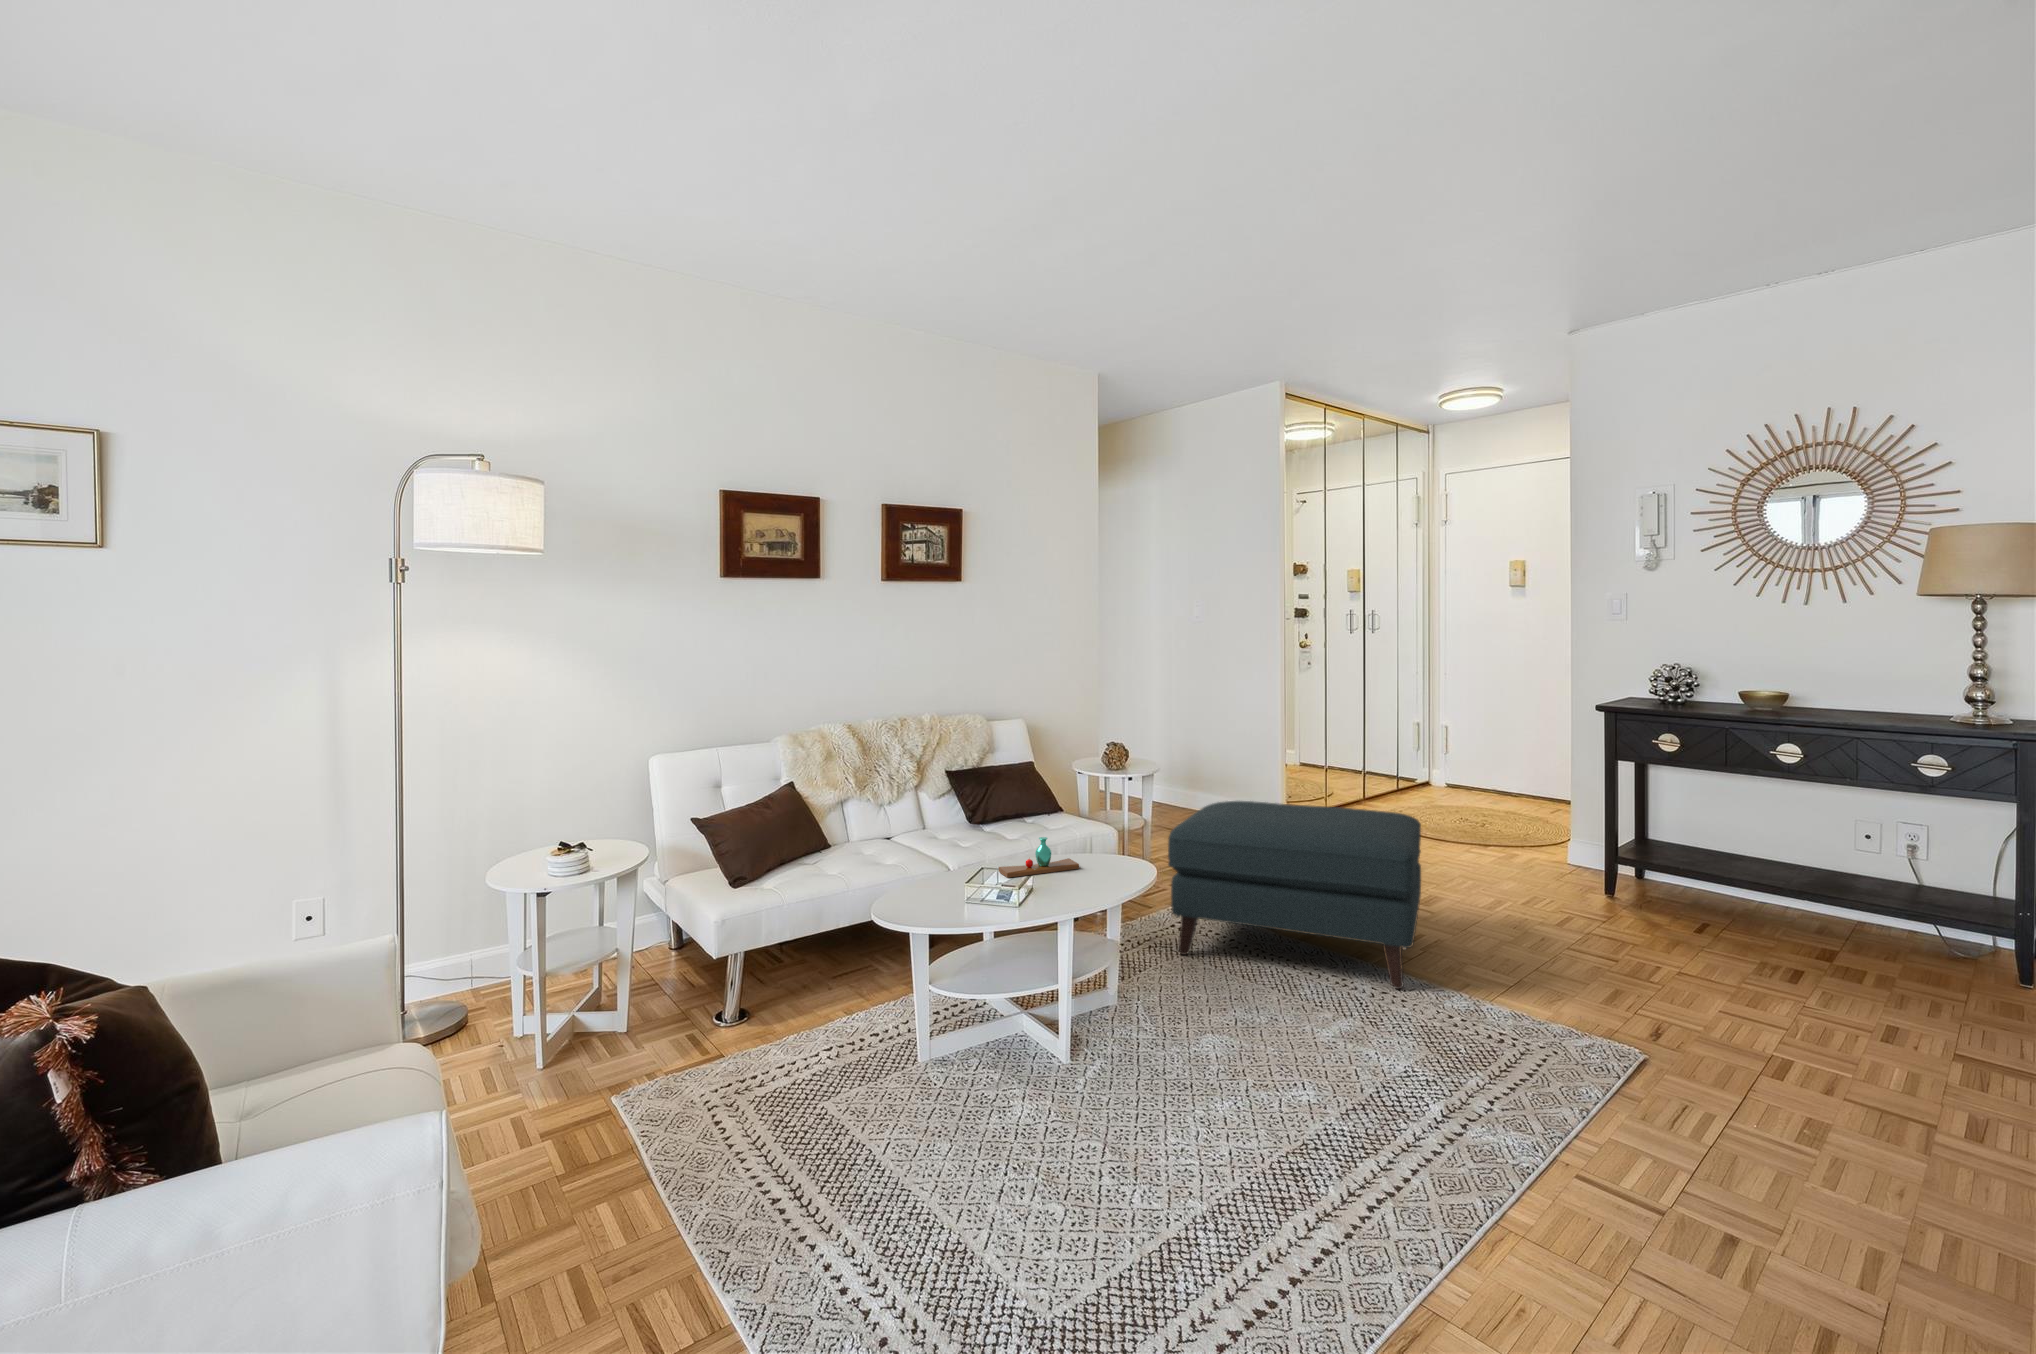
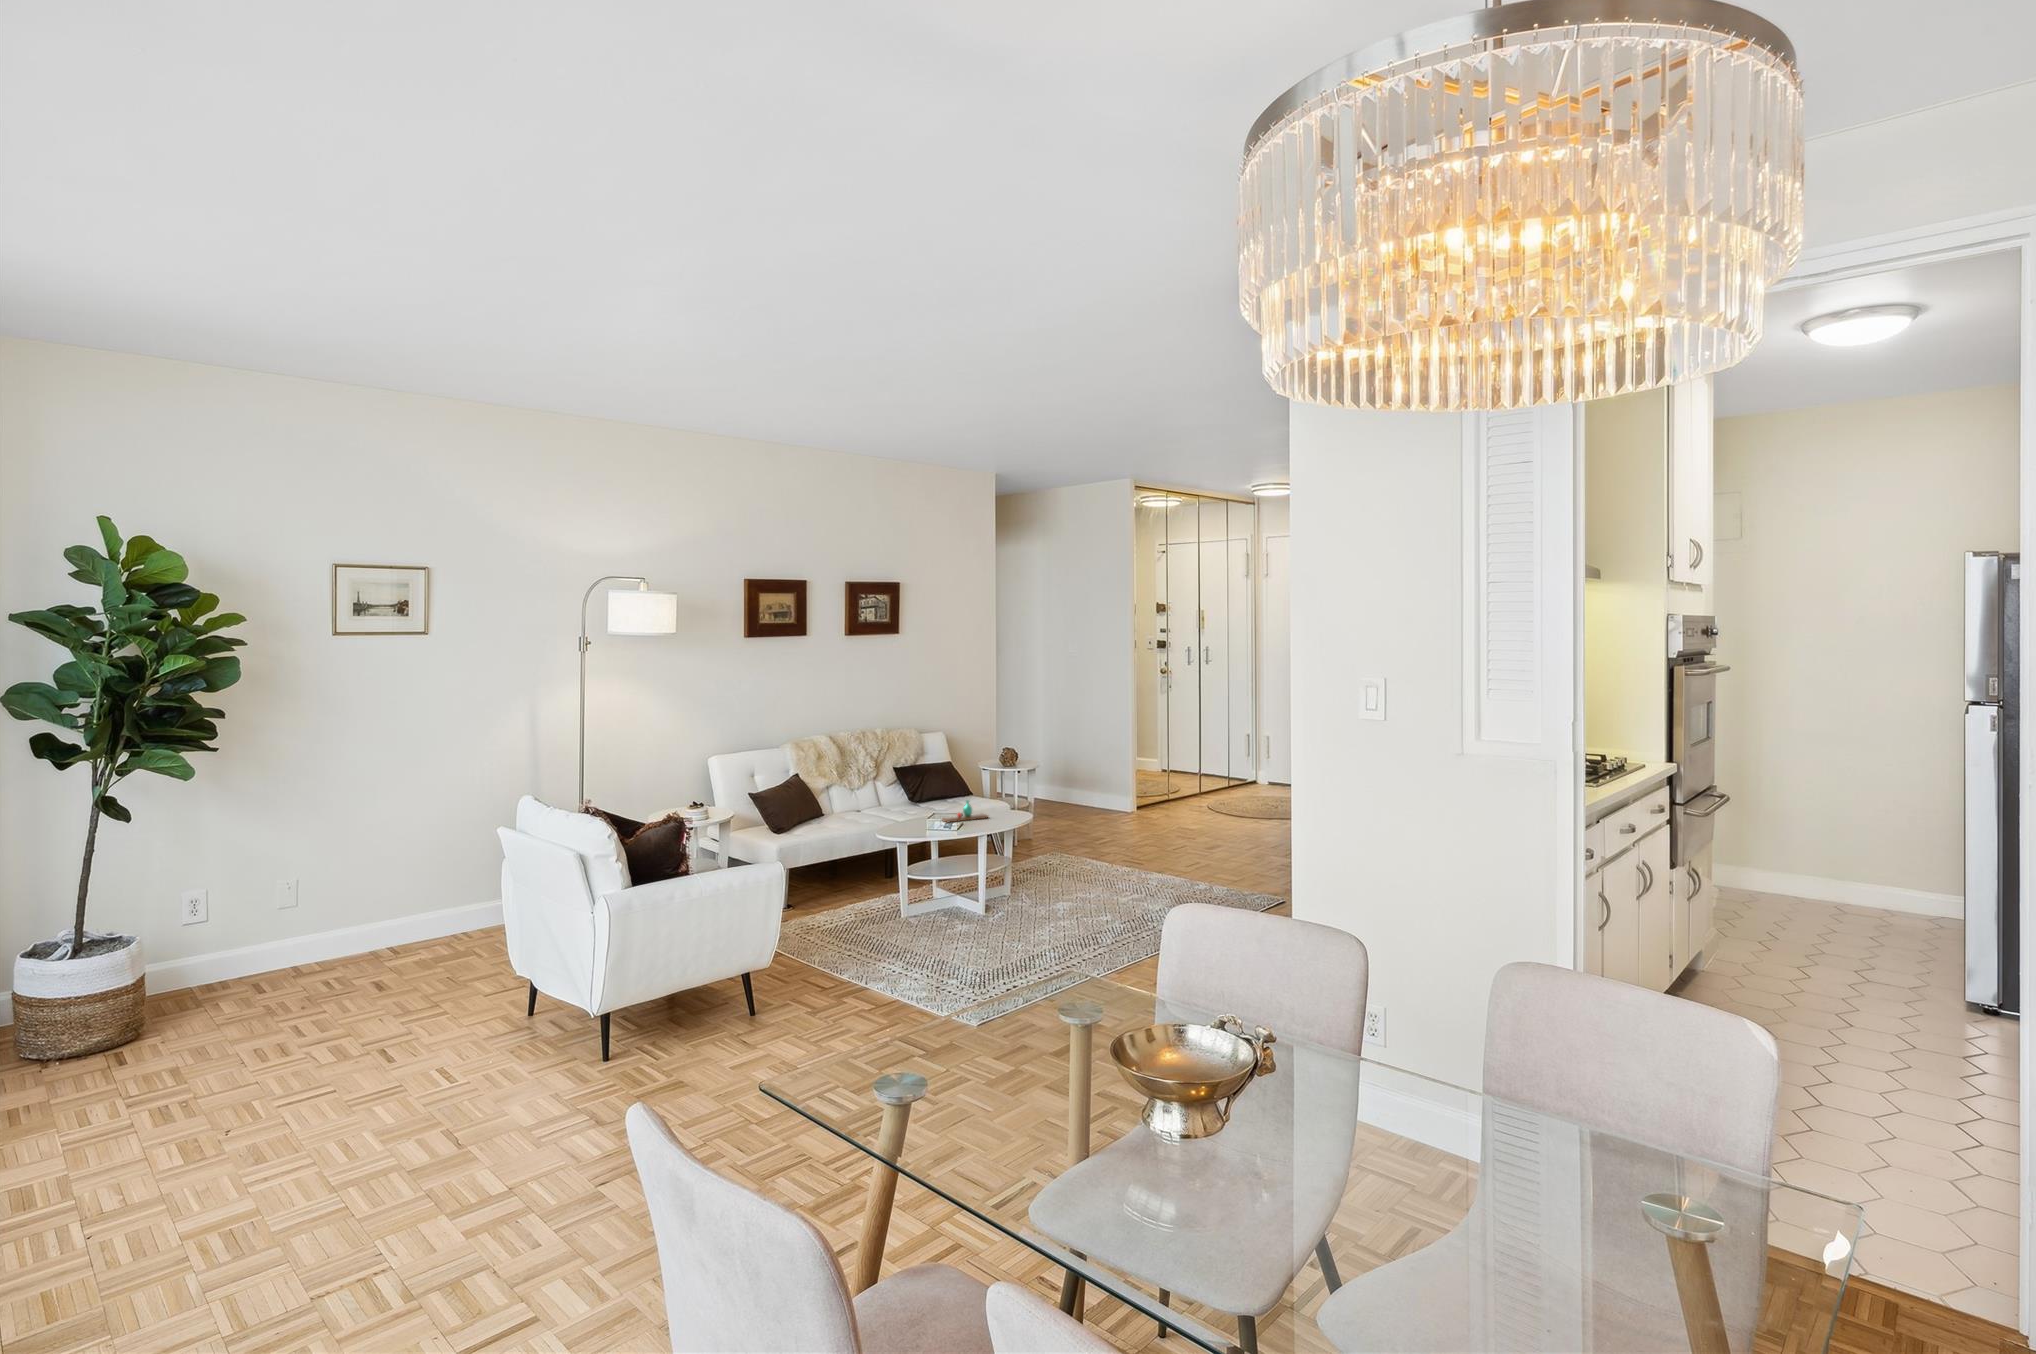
ottoman: present [1168,801,1421,989] -> none [1042,784,1200,886]

